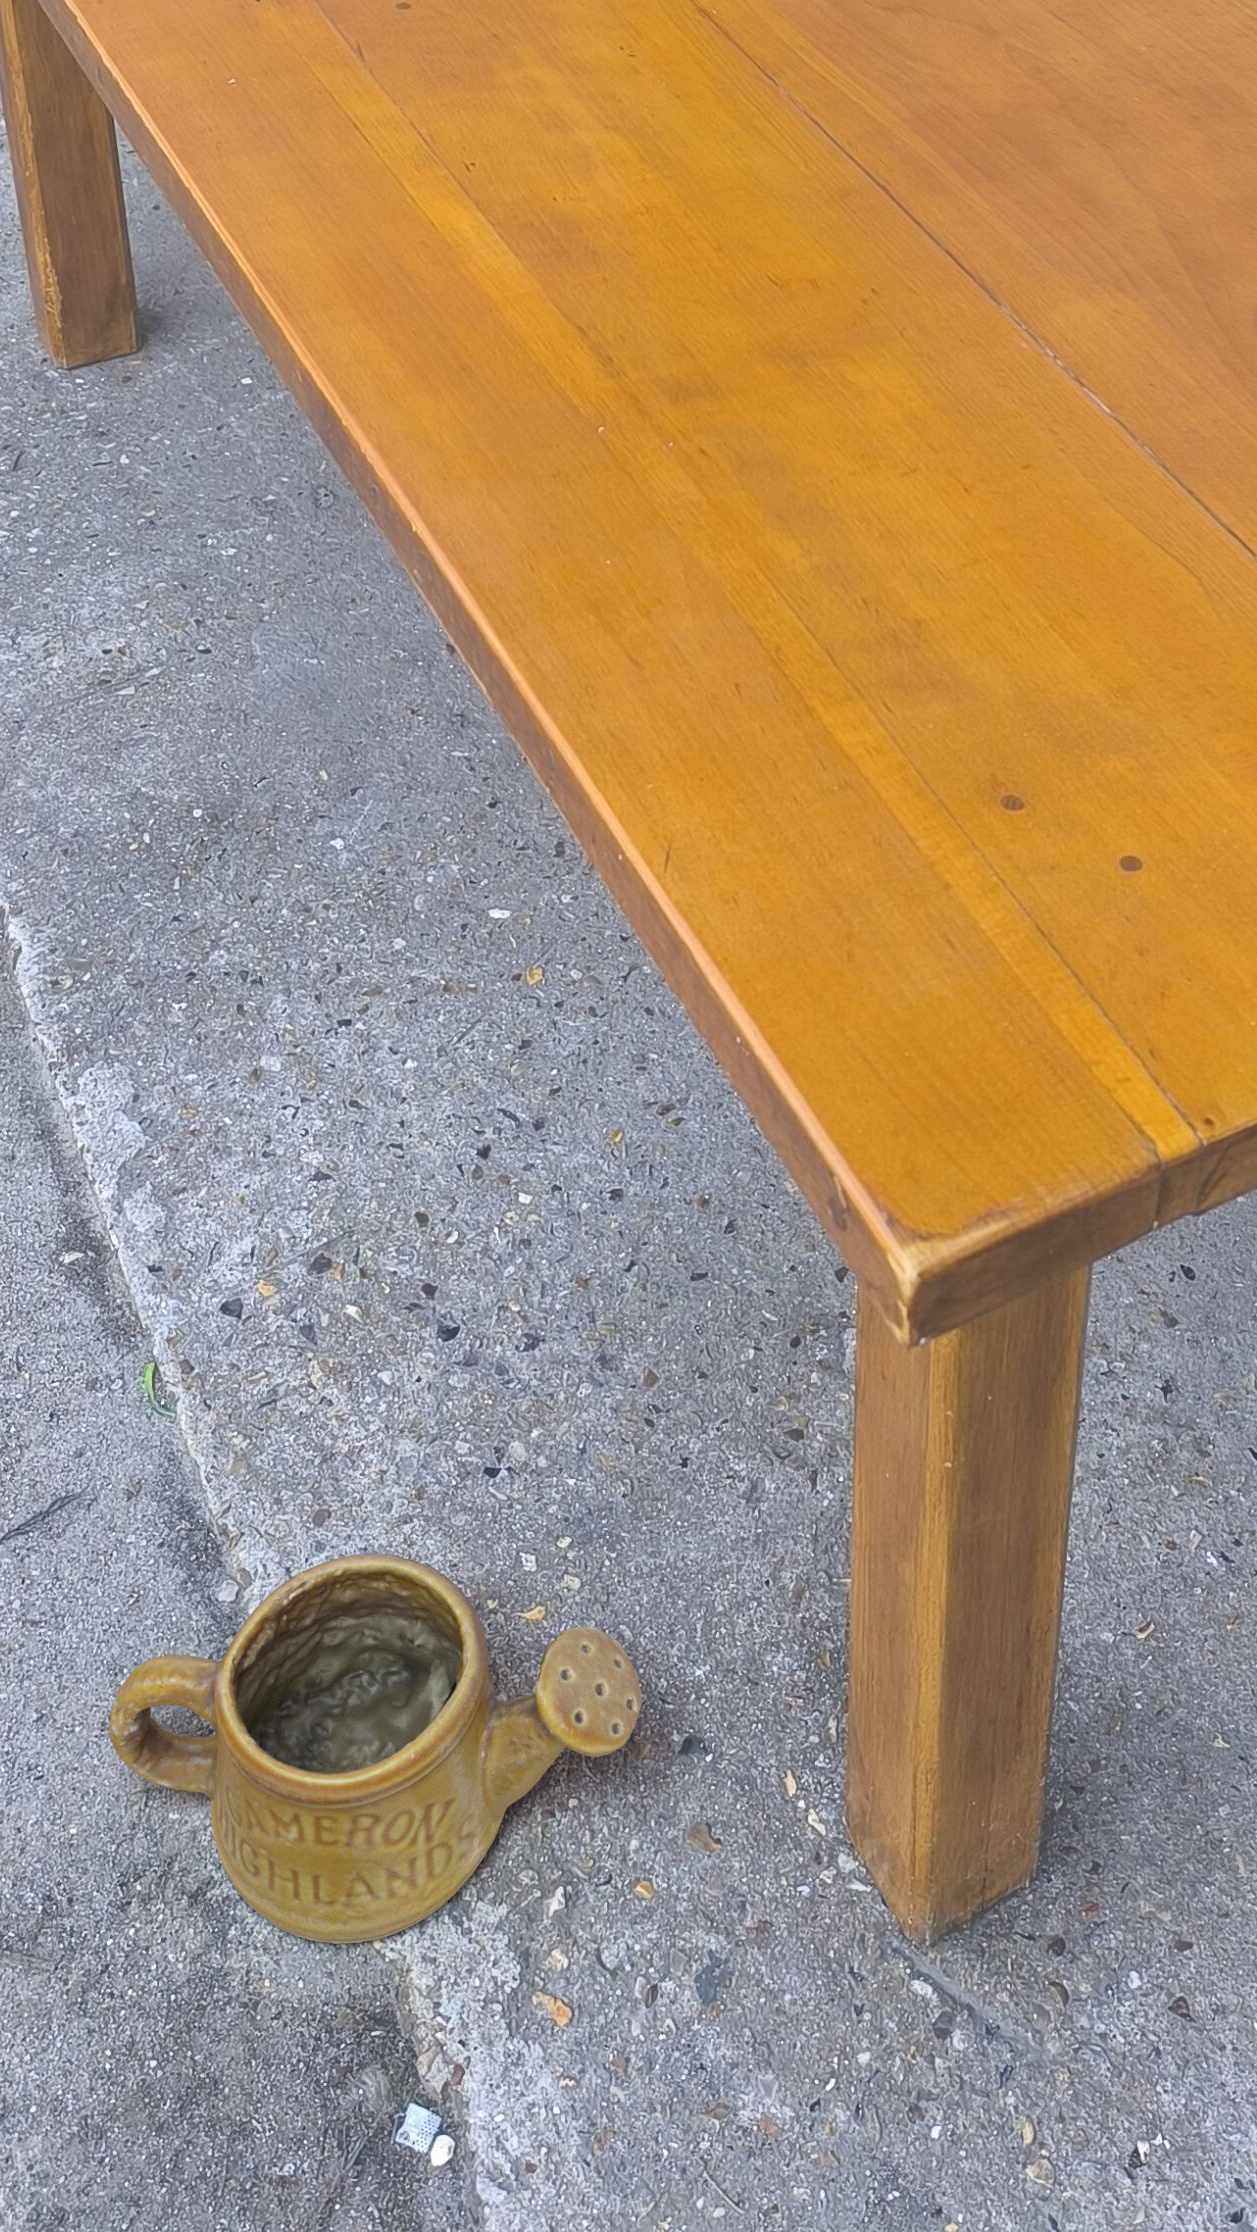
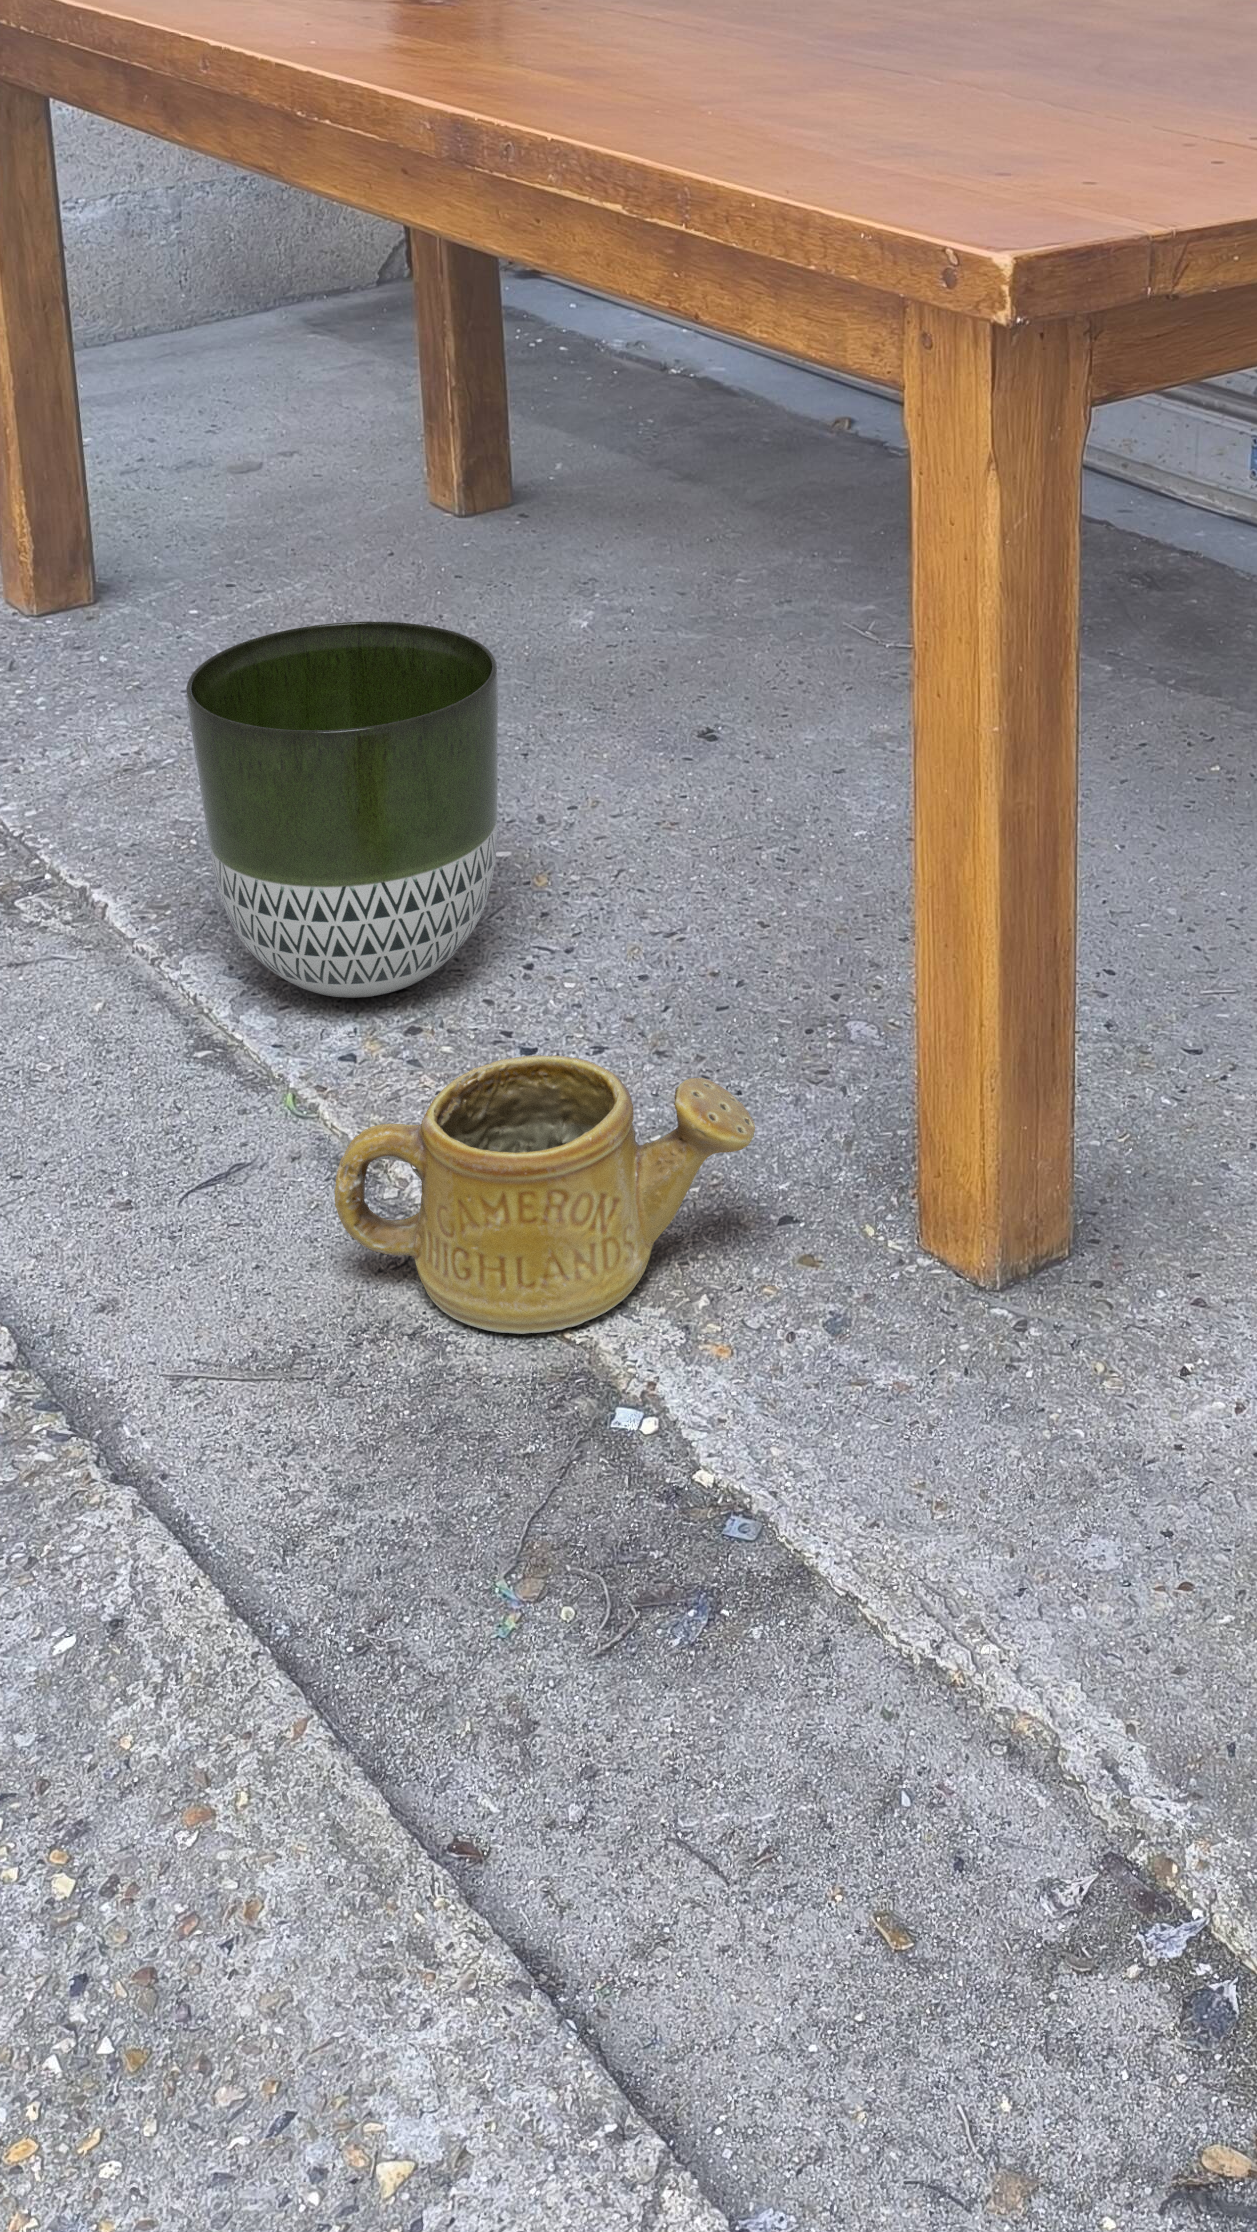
planter: none [55,729,452,1215] -> present [186,622,498,998]

